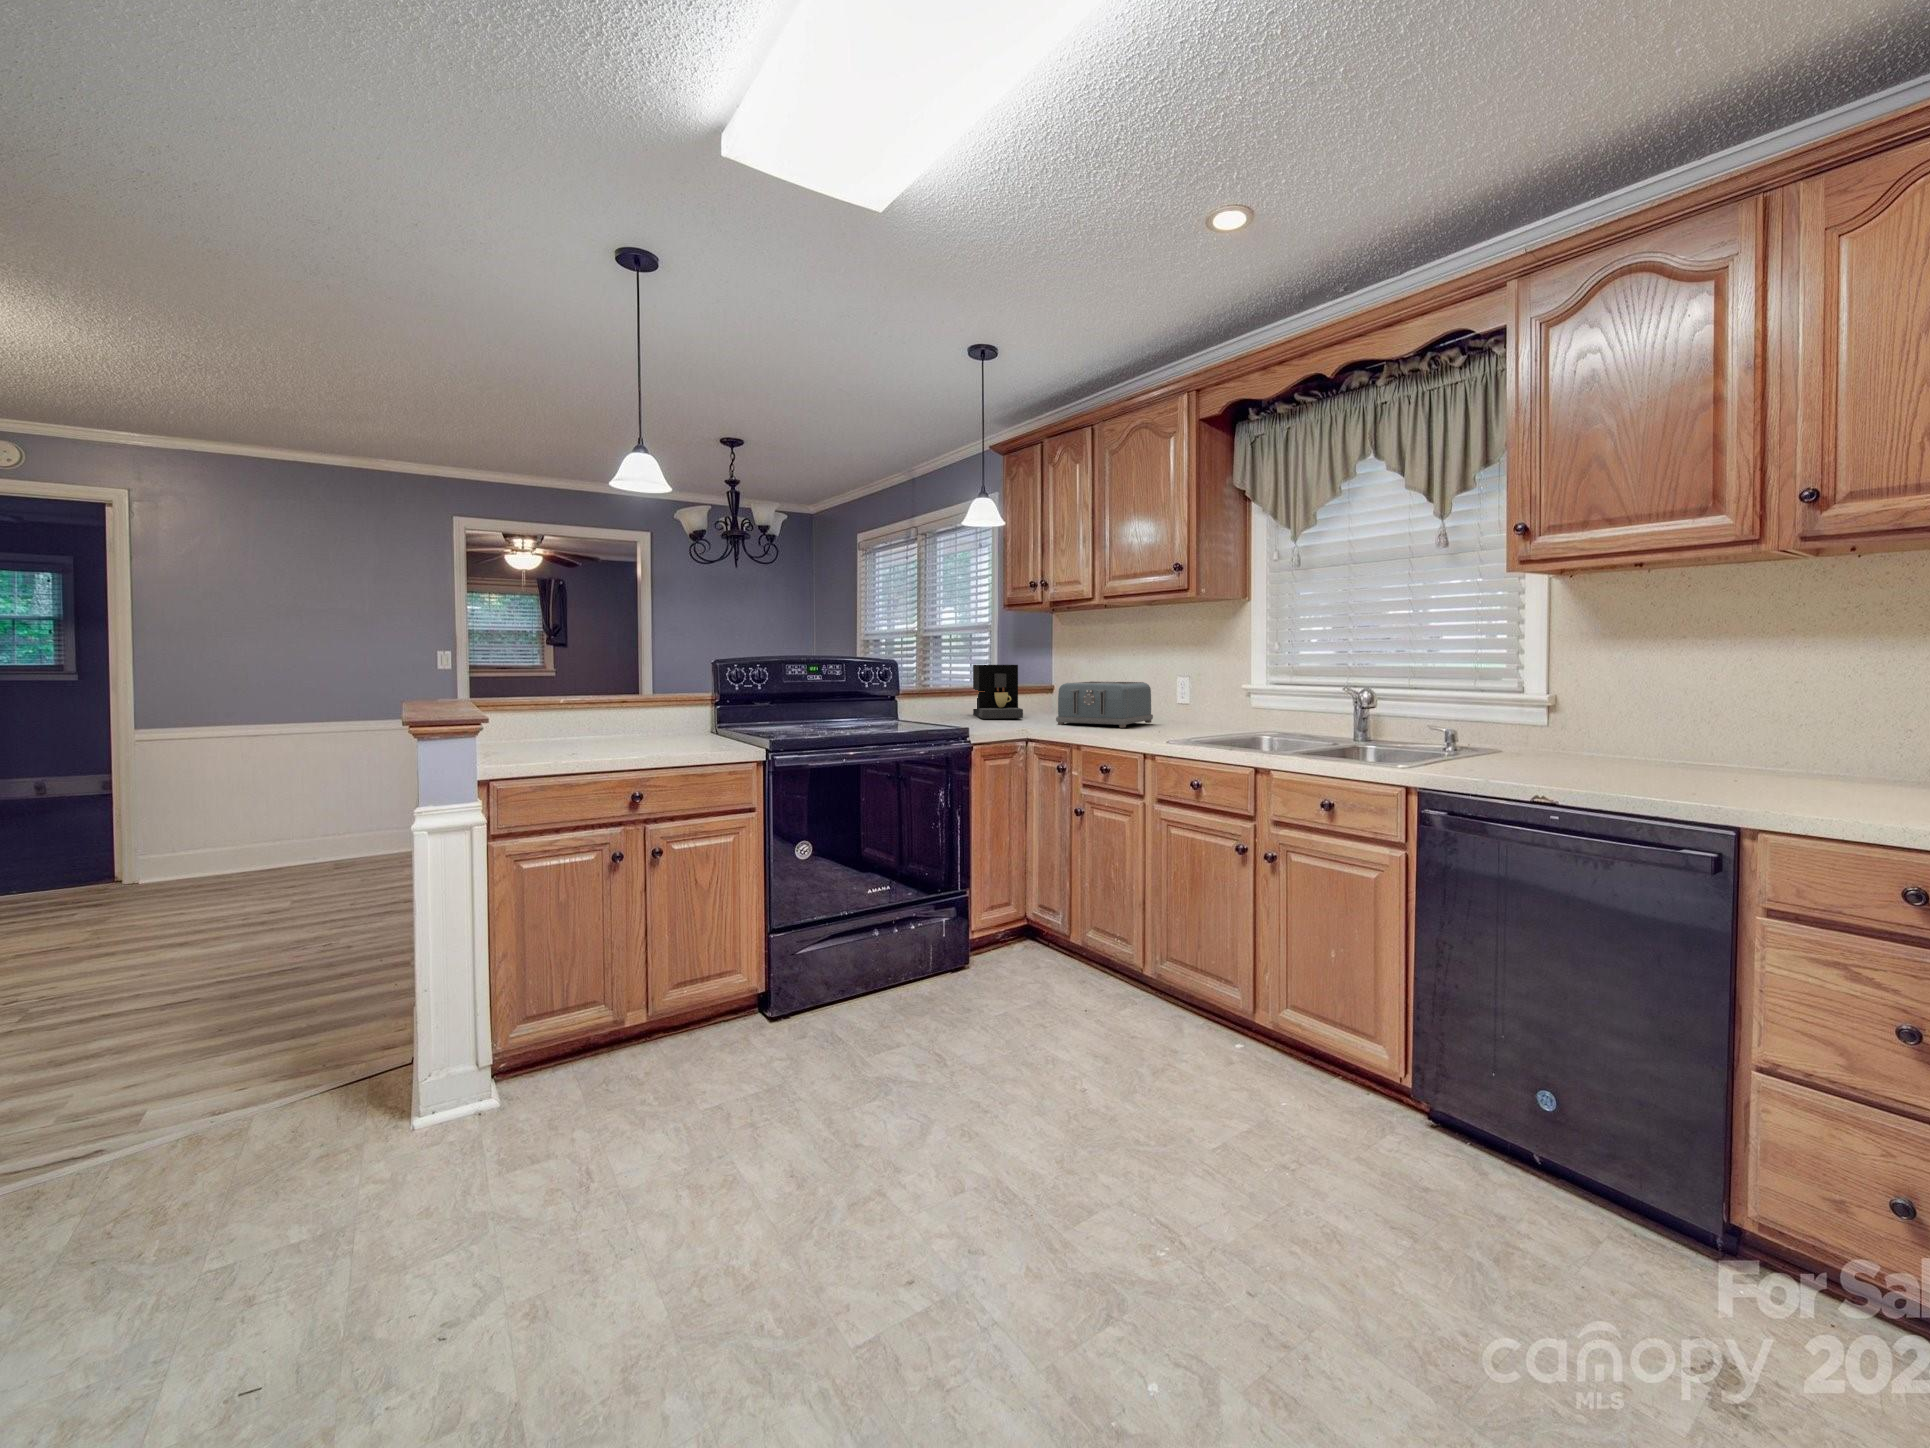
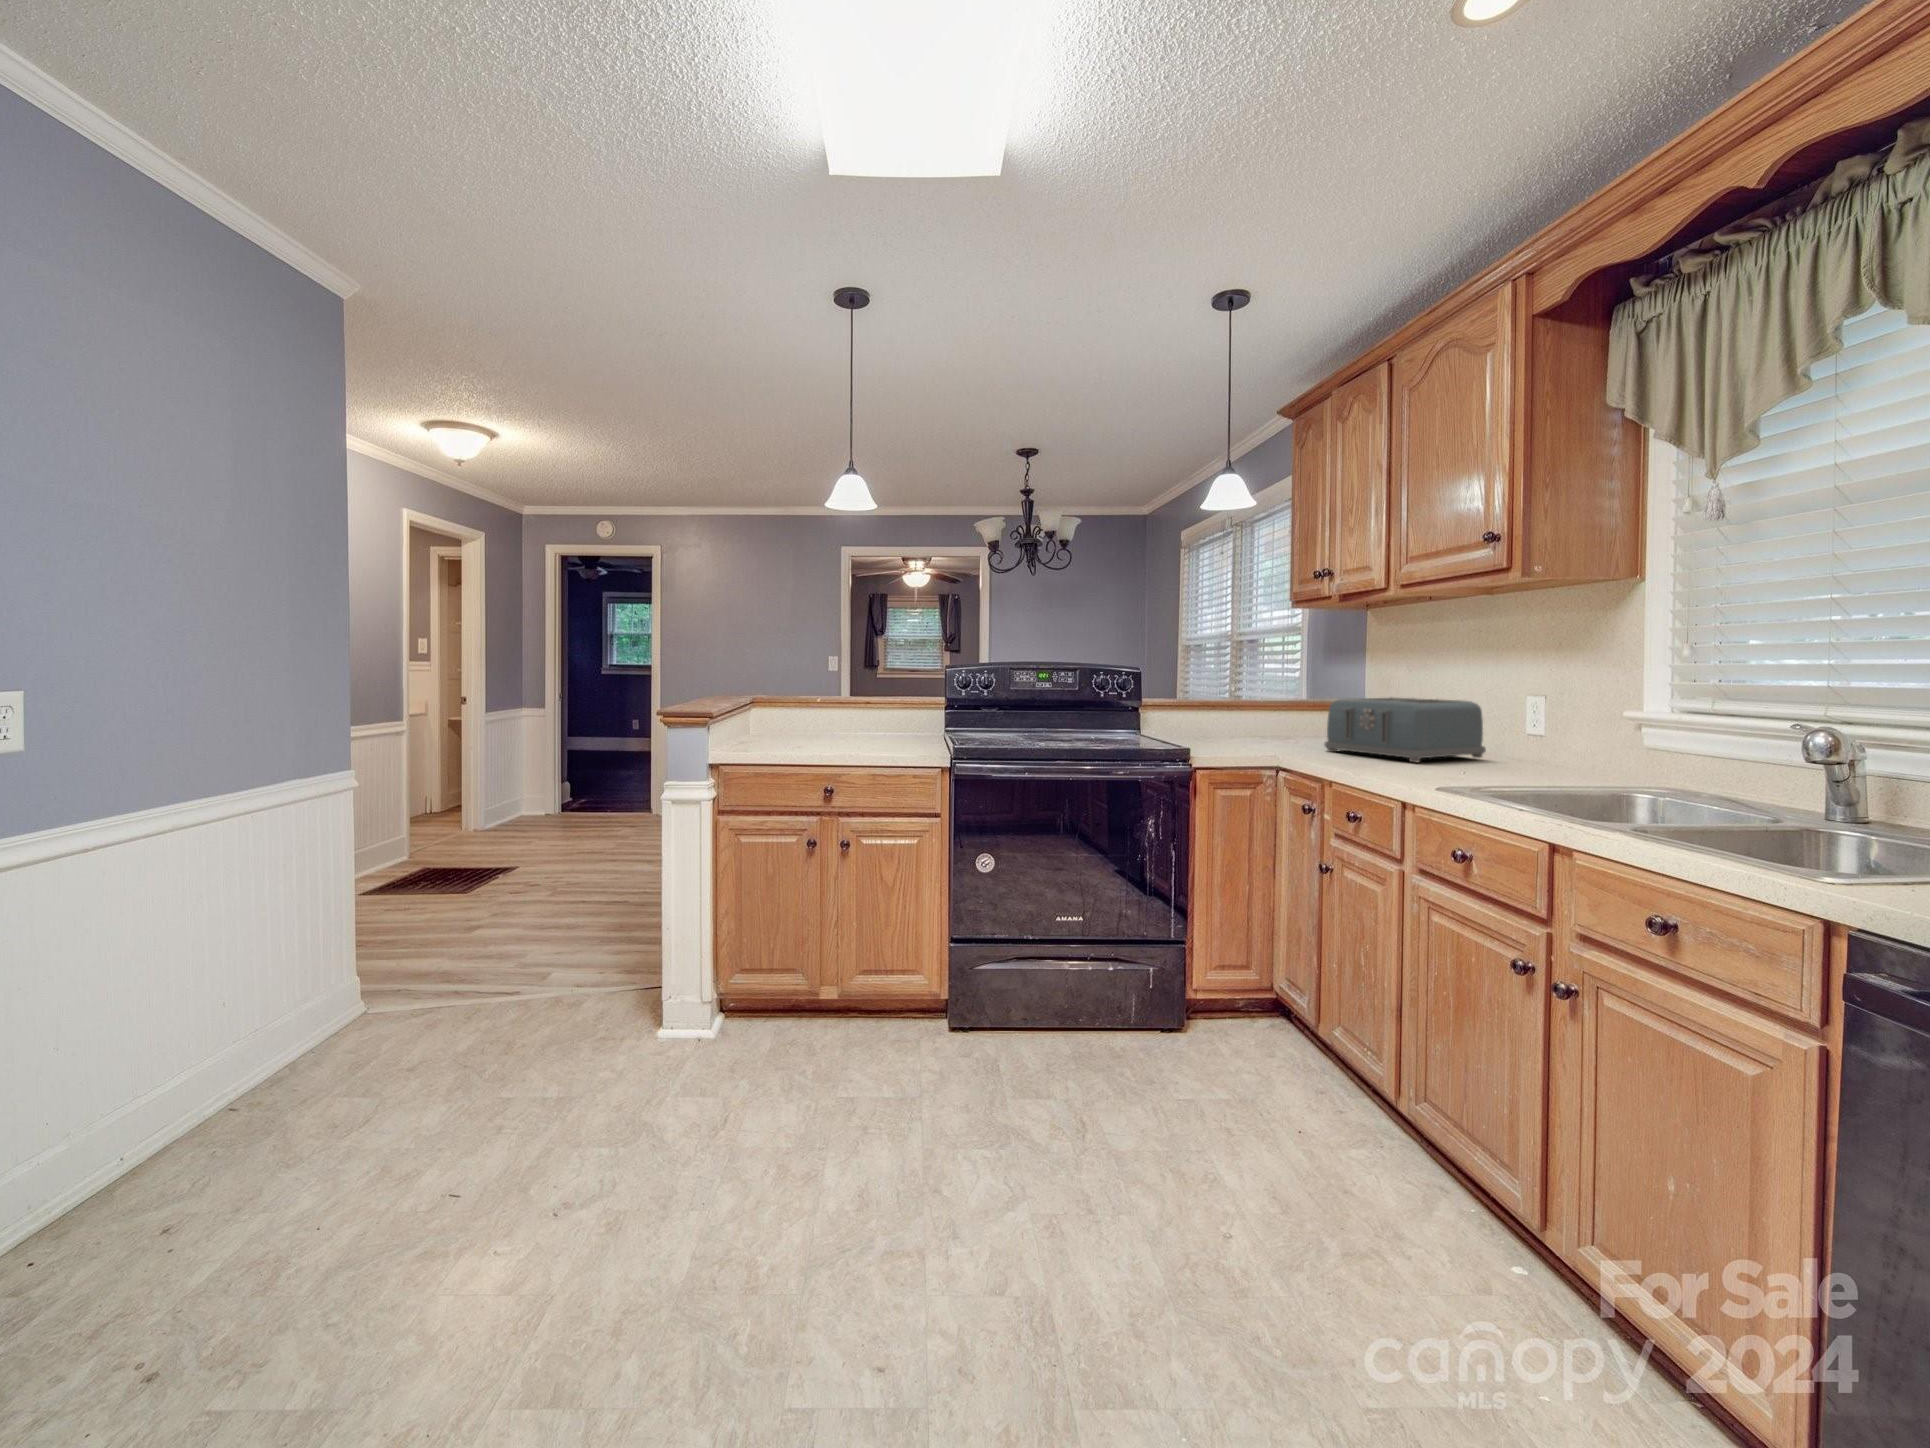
coffee maker: present [973,665,1023,719] -> none [1238,673,1295,740]

